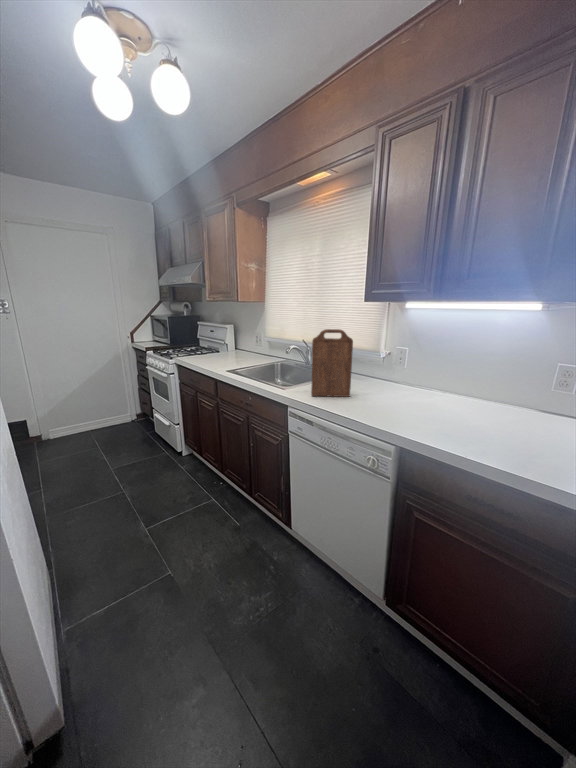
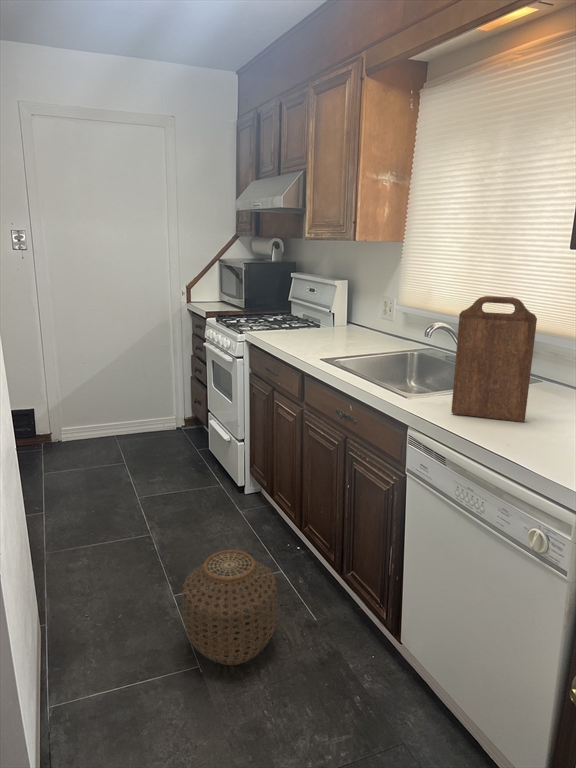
woven basket: none [154,494,218,567] -> present [182,550,278,665]

